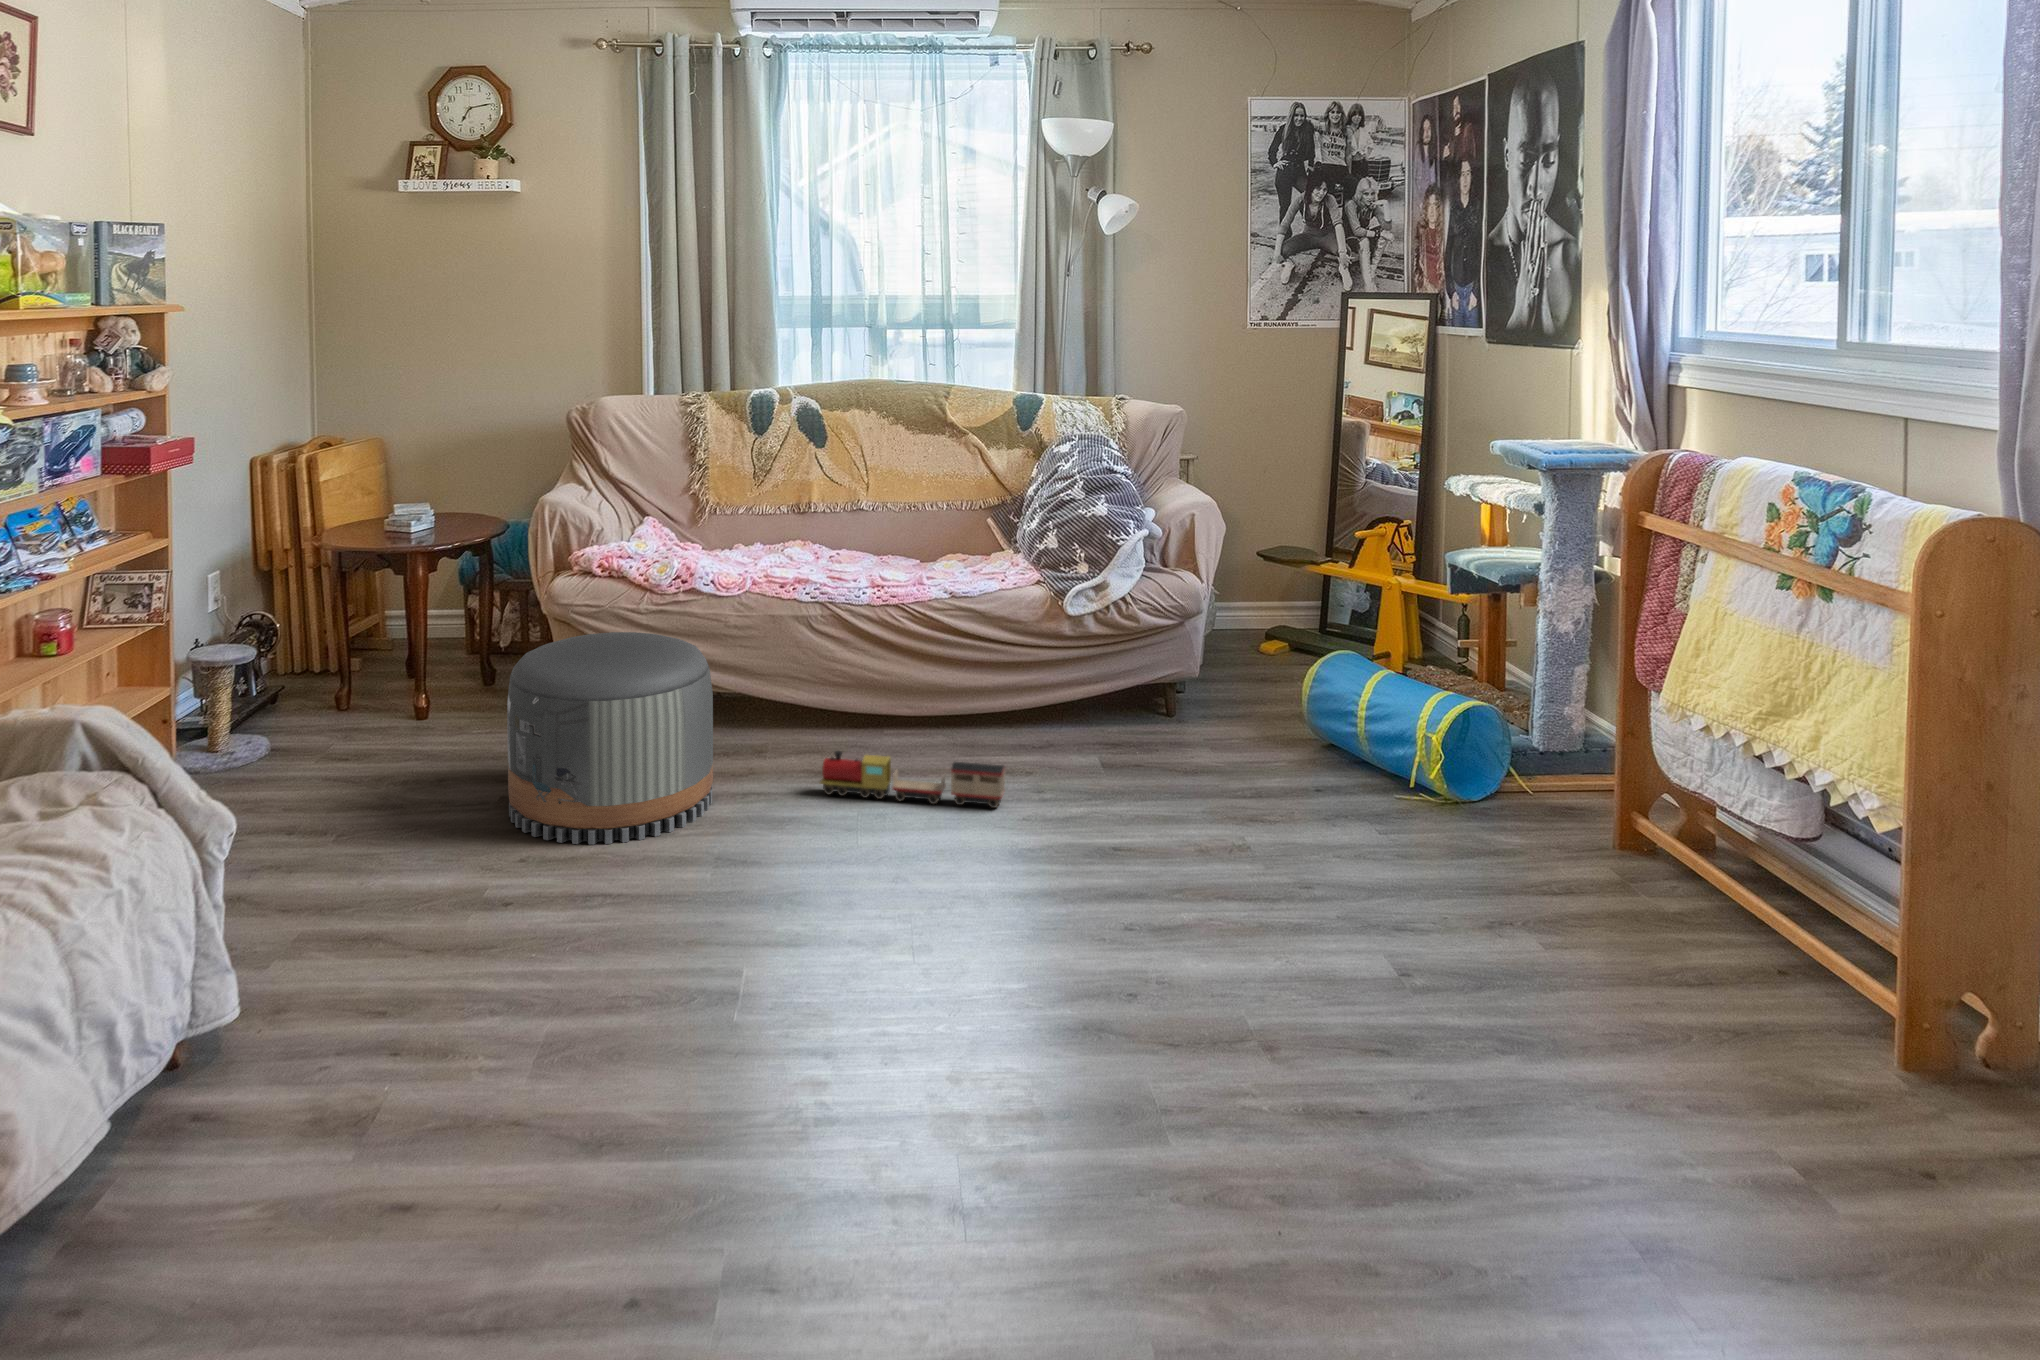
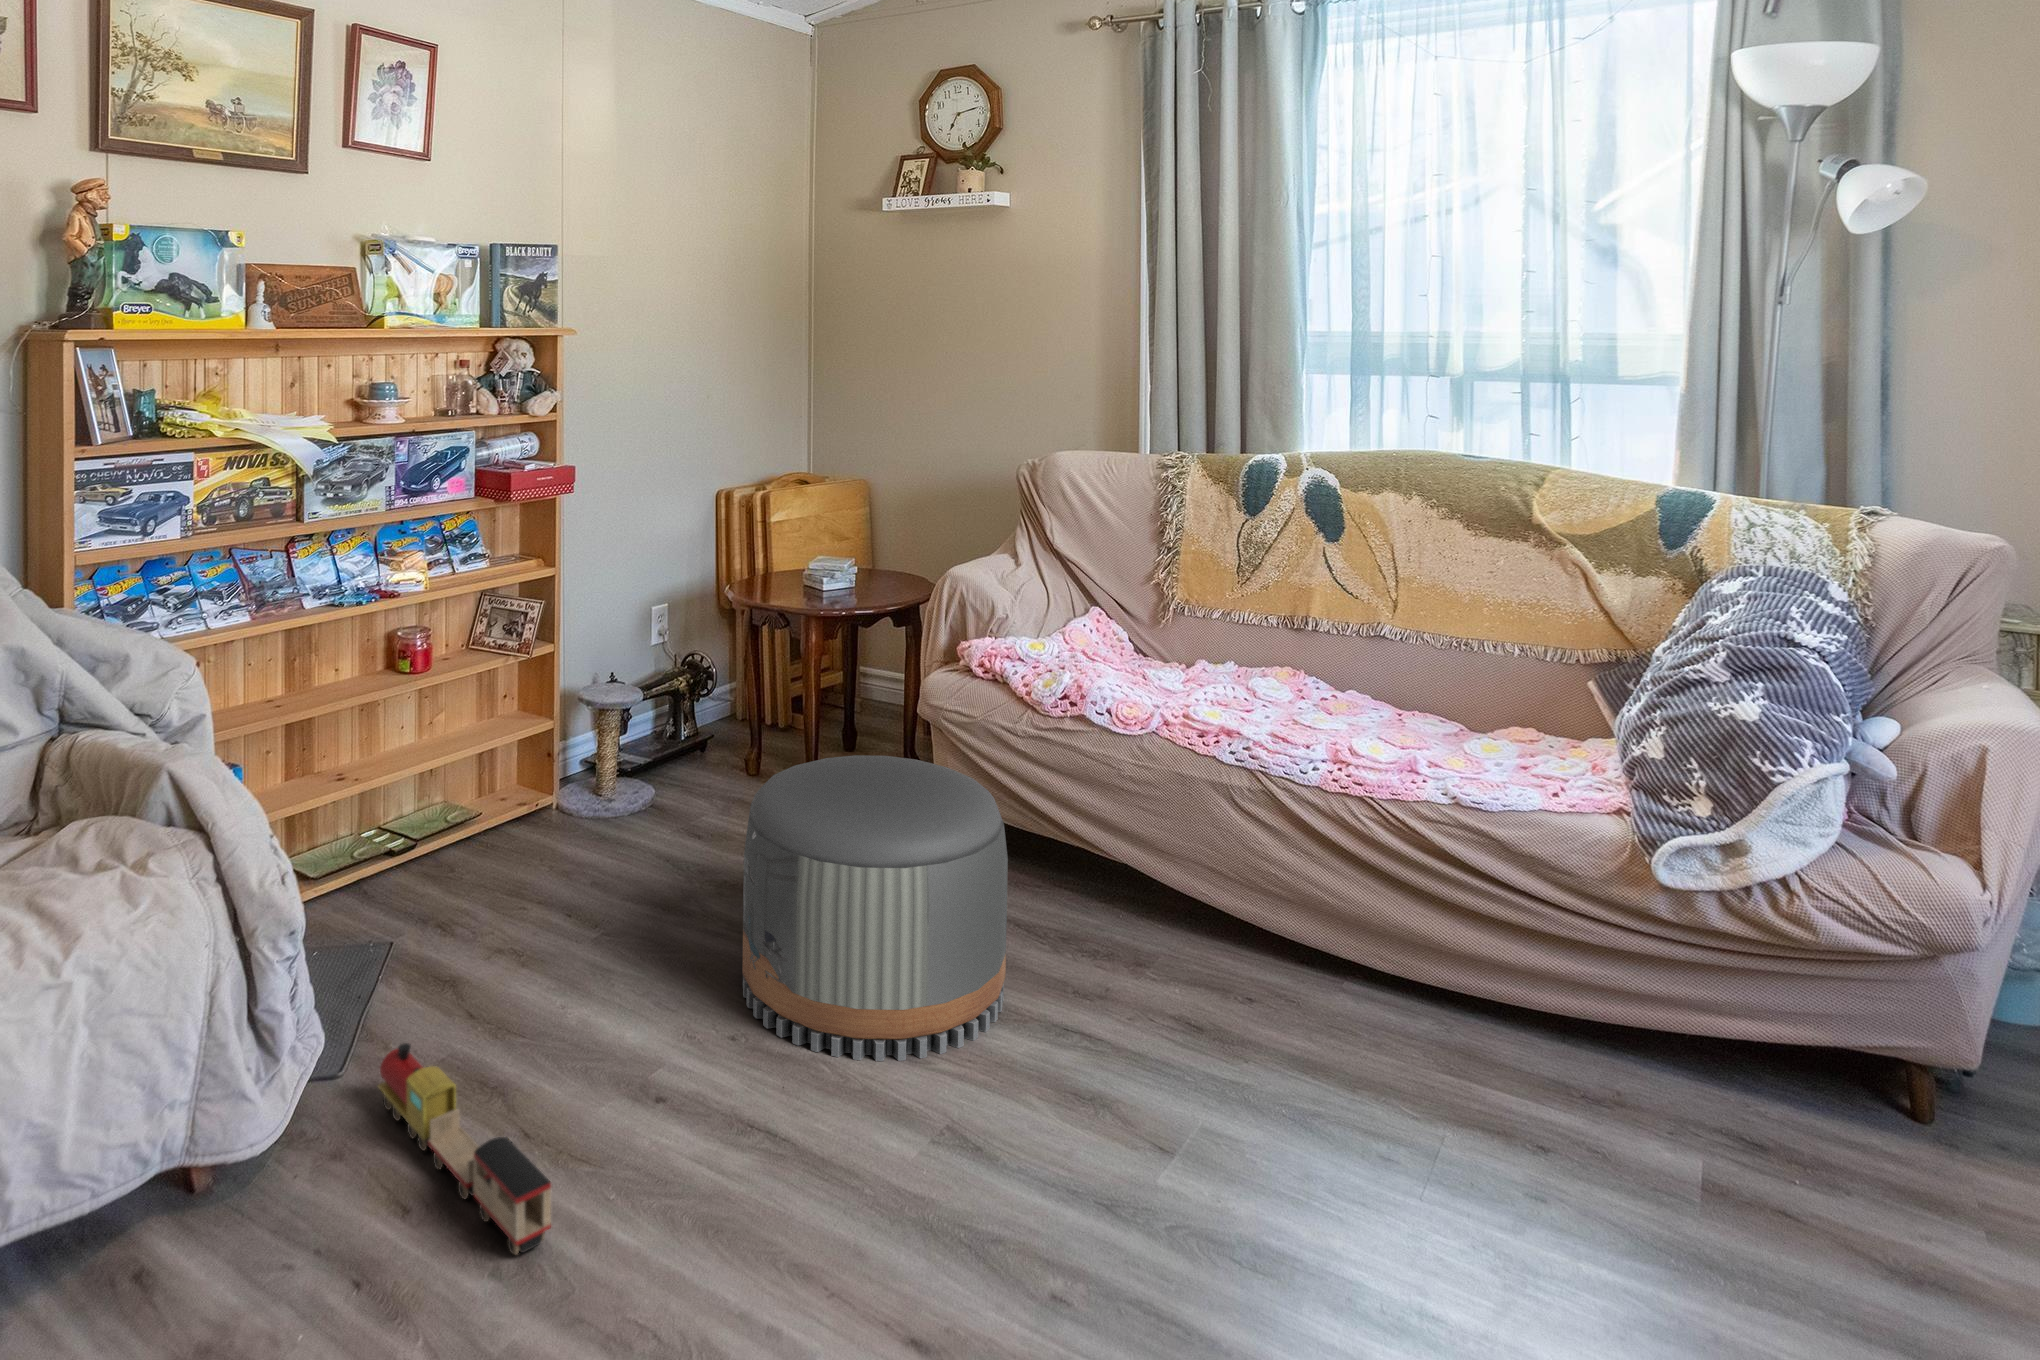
toy train: present [820,751,1005,808] -> present [378,1043,551,1255]

